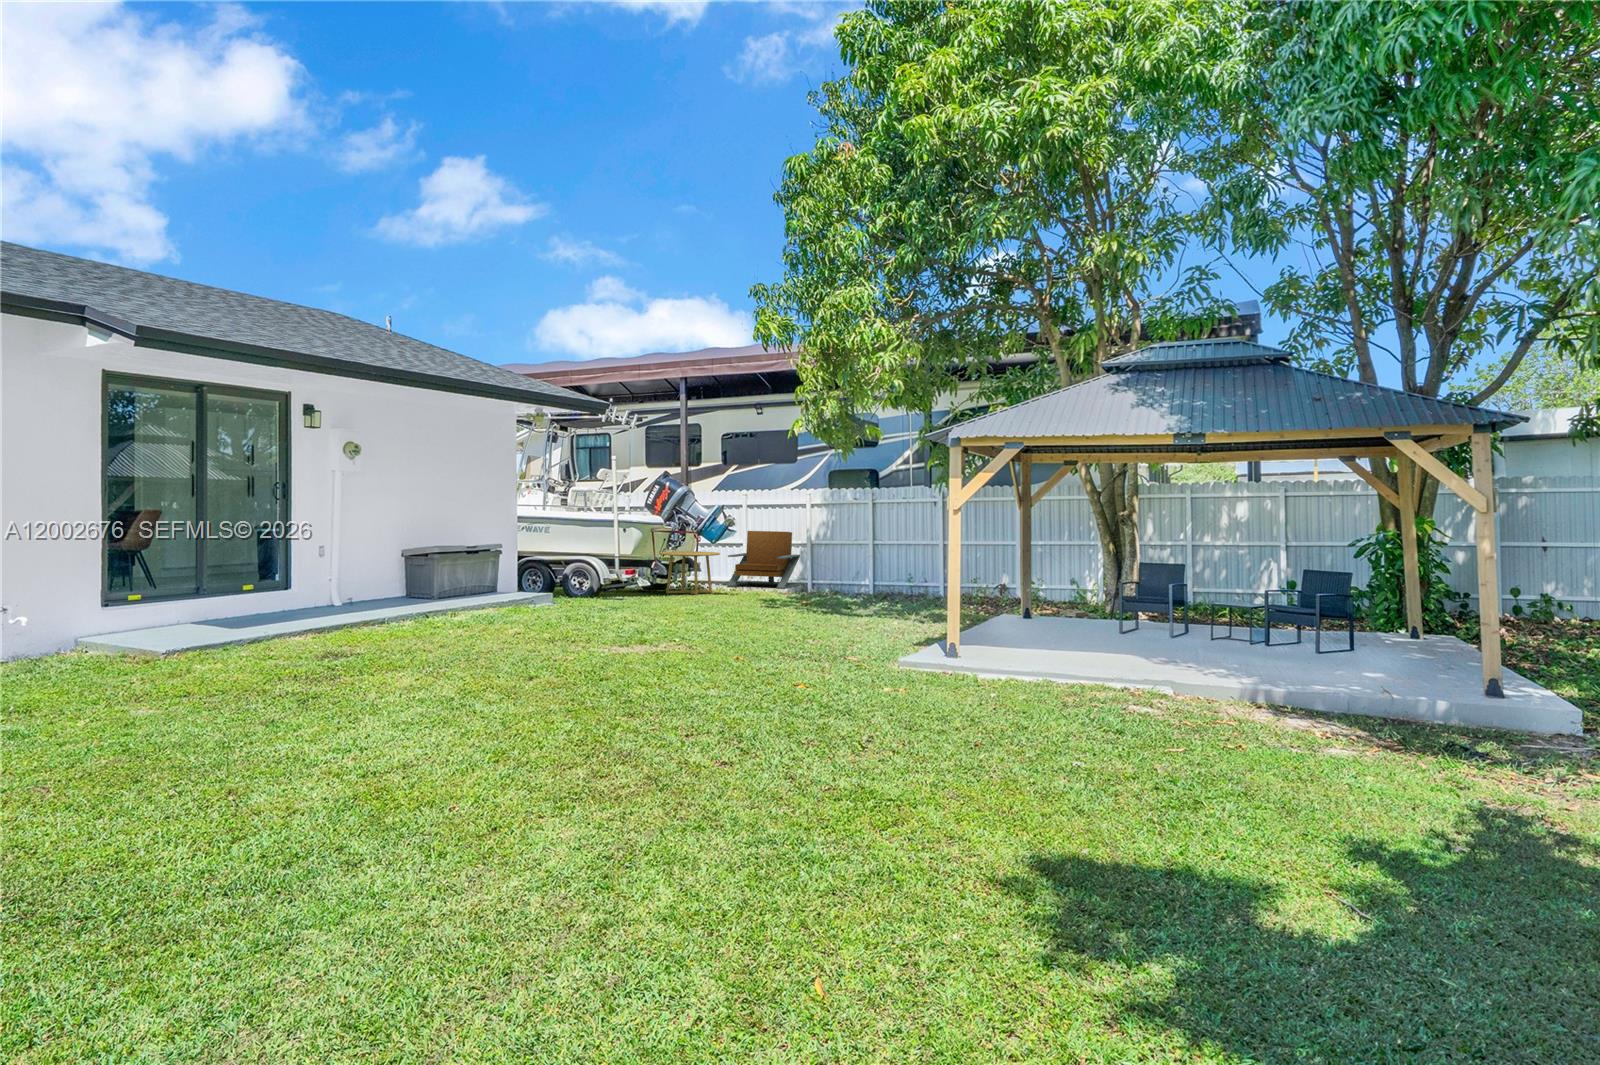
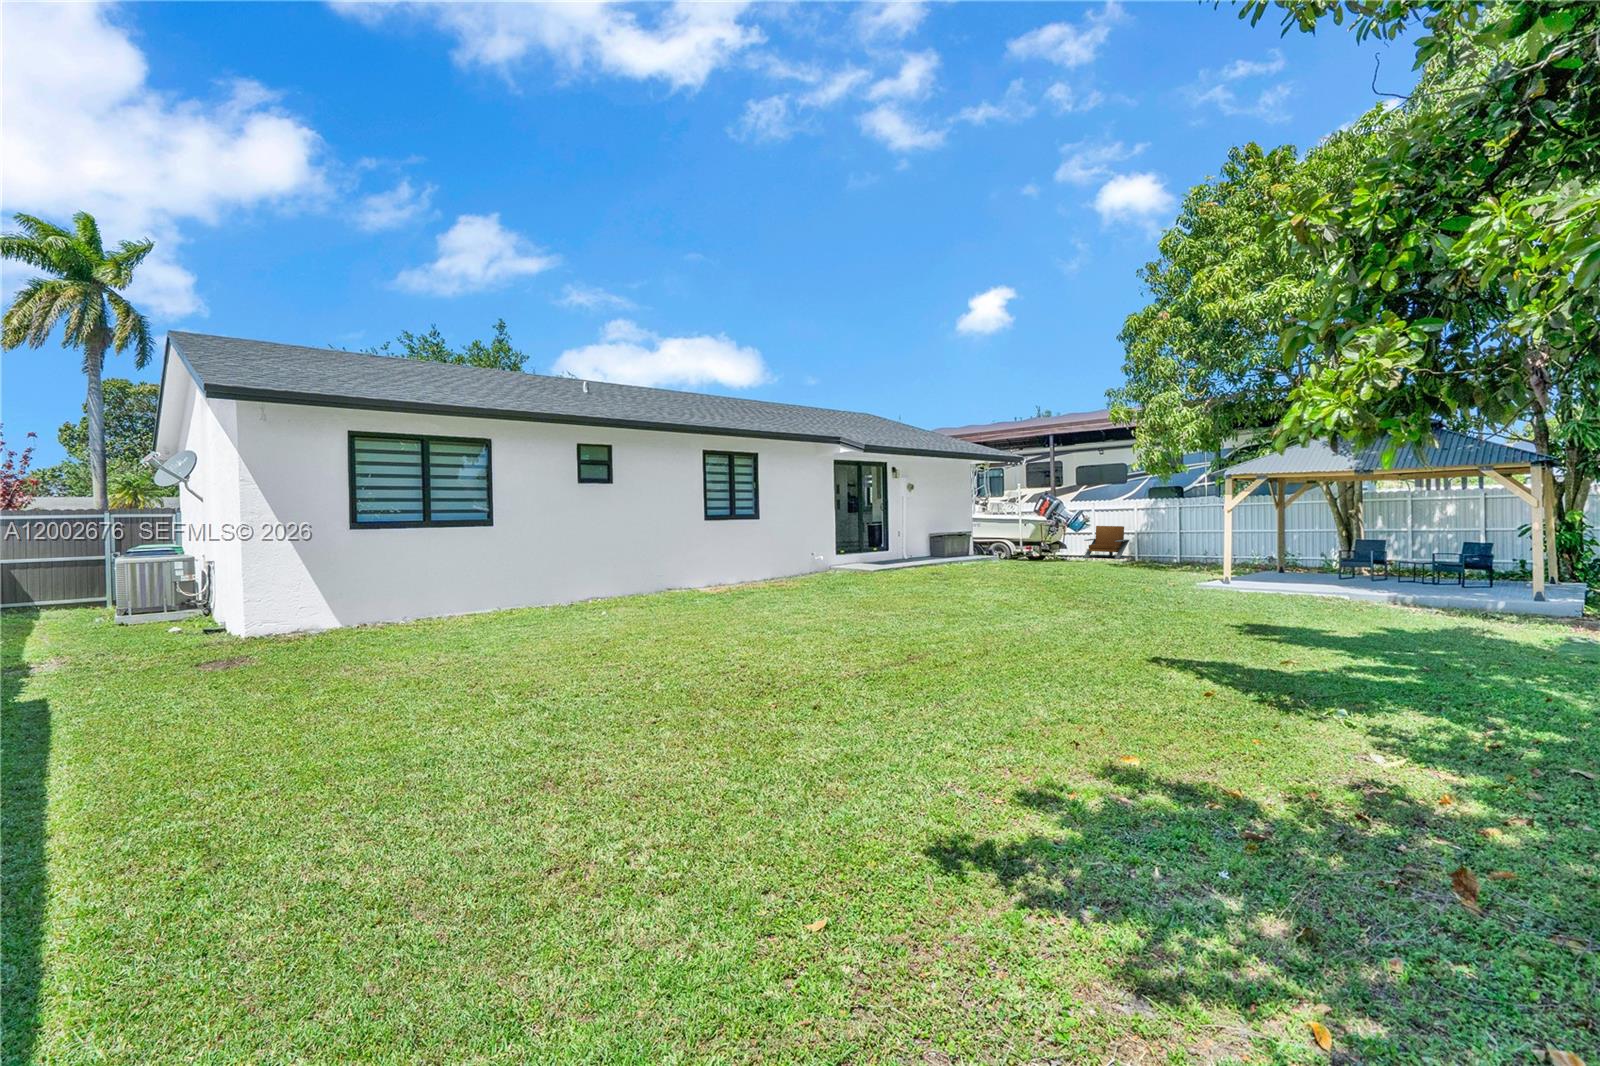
round table: present [659,551,720,595] -> none [1044,537,1080,561]

